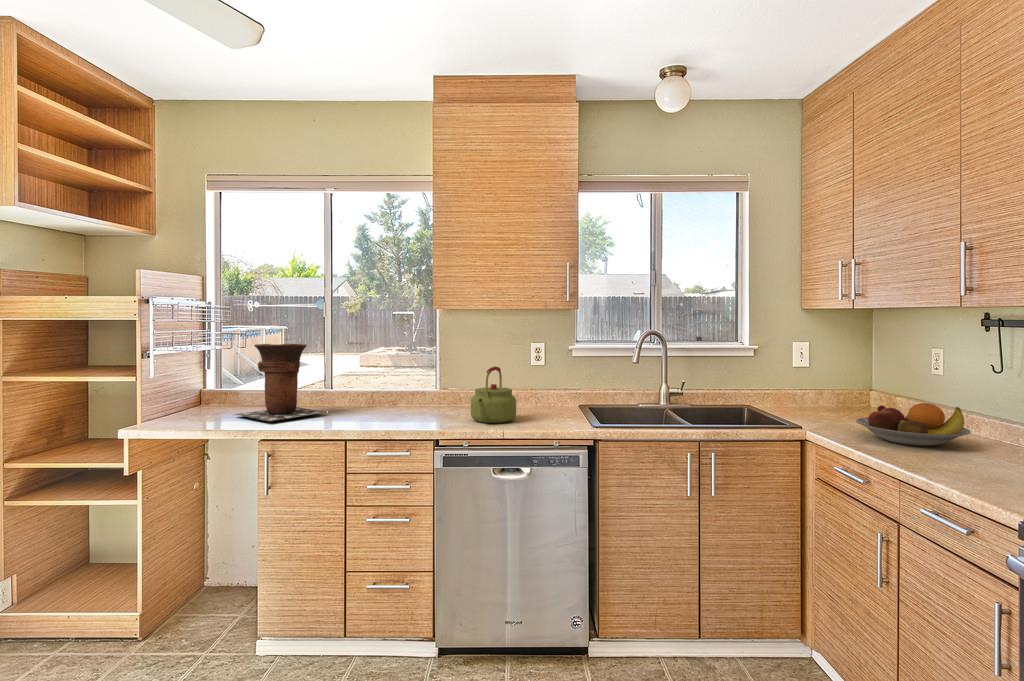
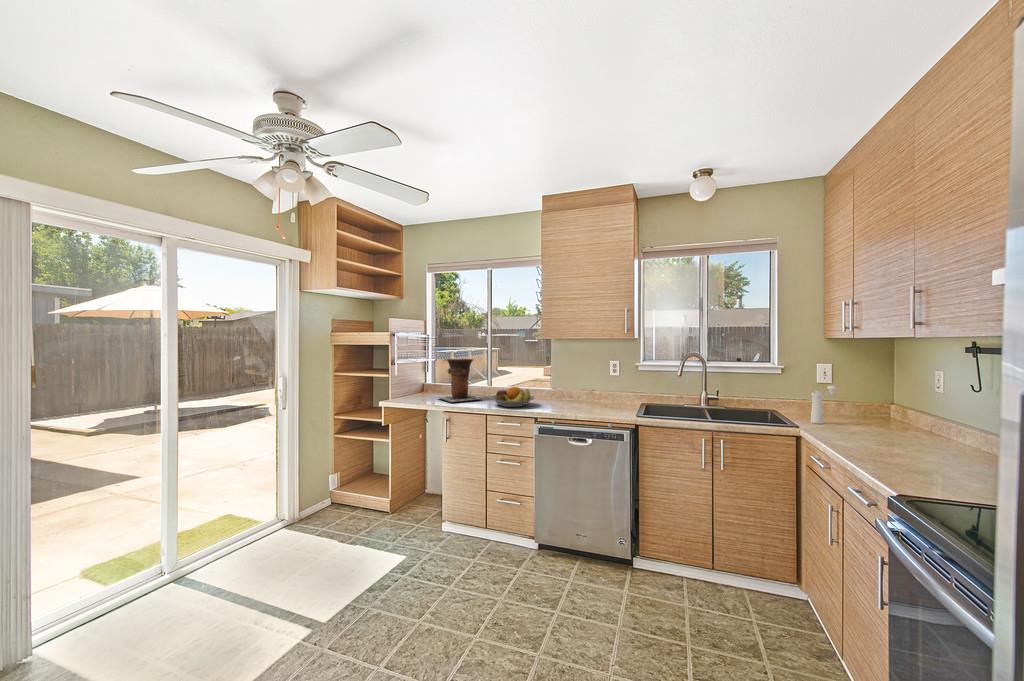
kettle: present [471,367,516,423] -> none [563,375,593,411]
pepper mill: none [802,371,828,421] -> present [811,386,836,424]
fruit bowl: present [856,403,971,446] -> present [490,387,535,407]

